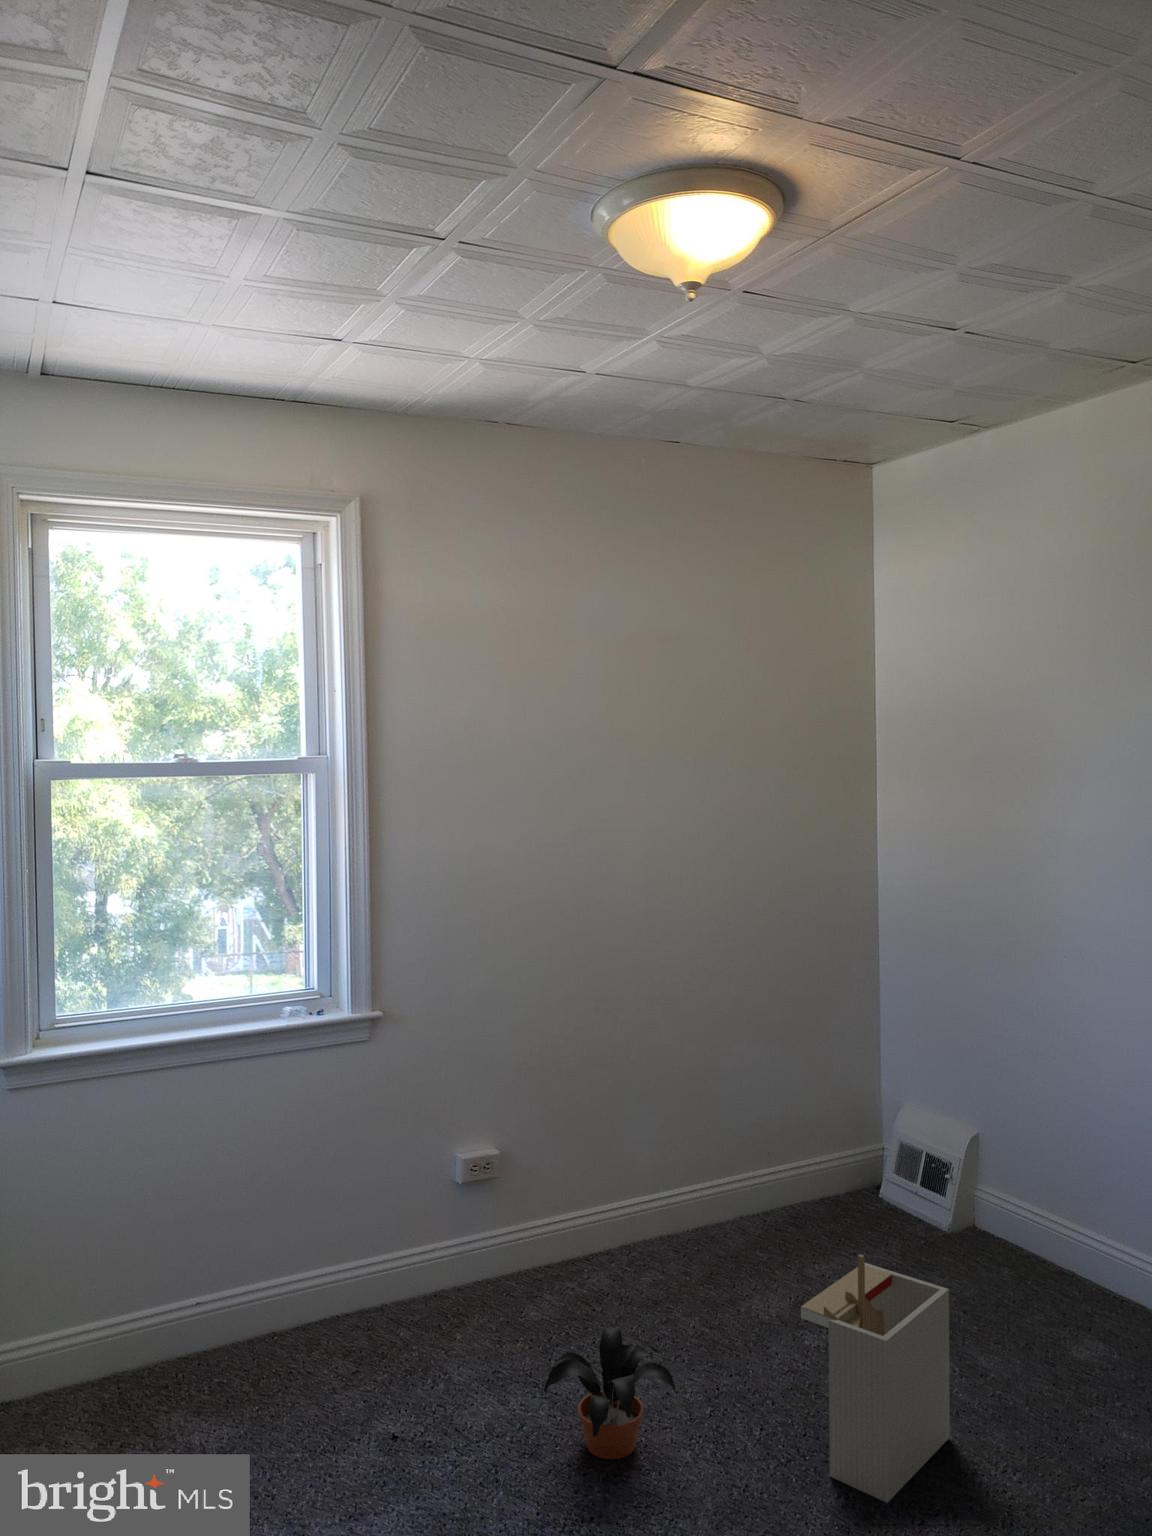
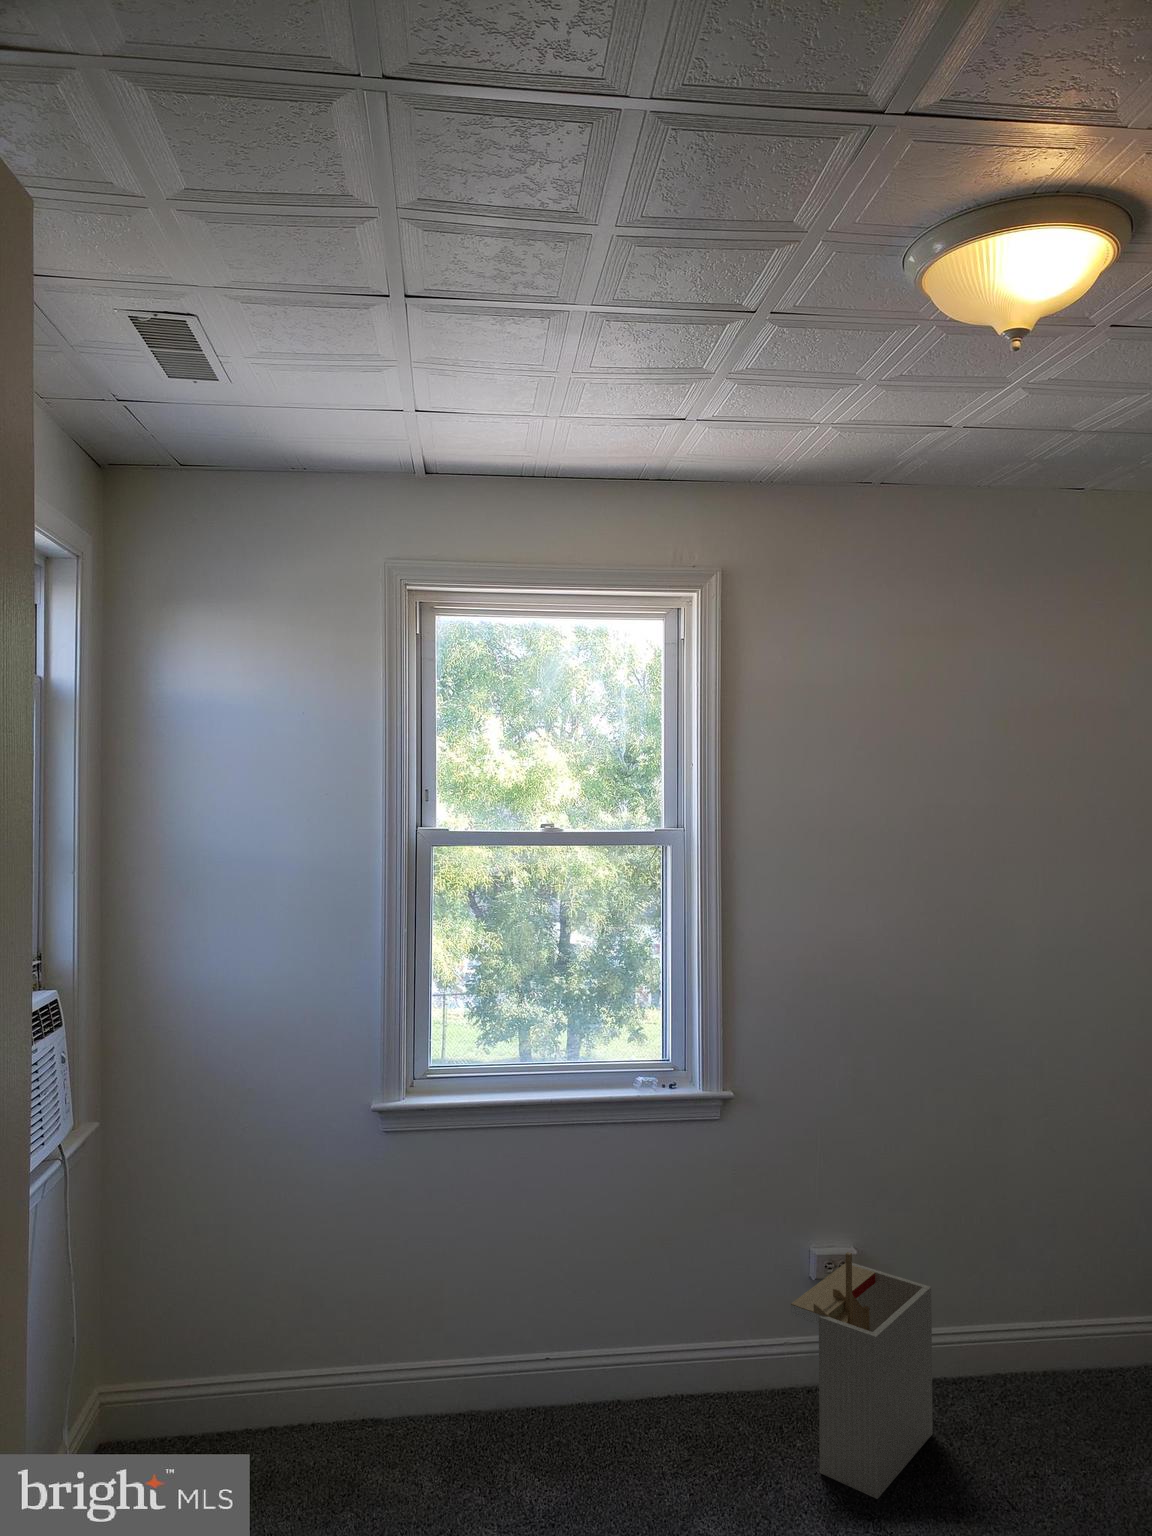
potted plant: present [544,1327,675,1459] -> none [541,1325,669,1457]

